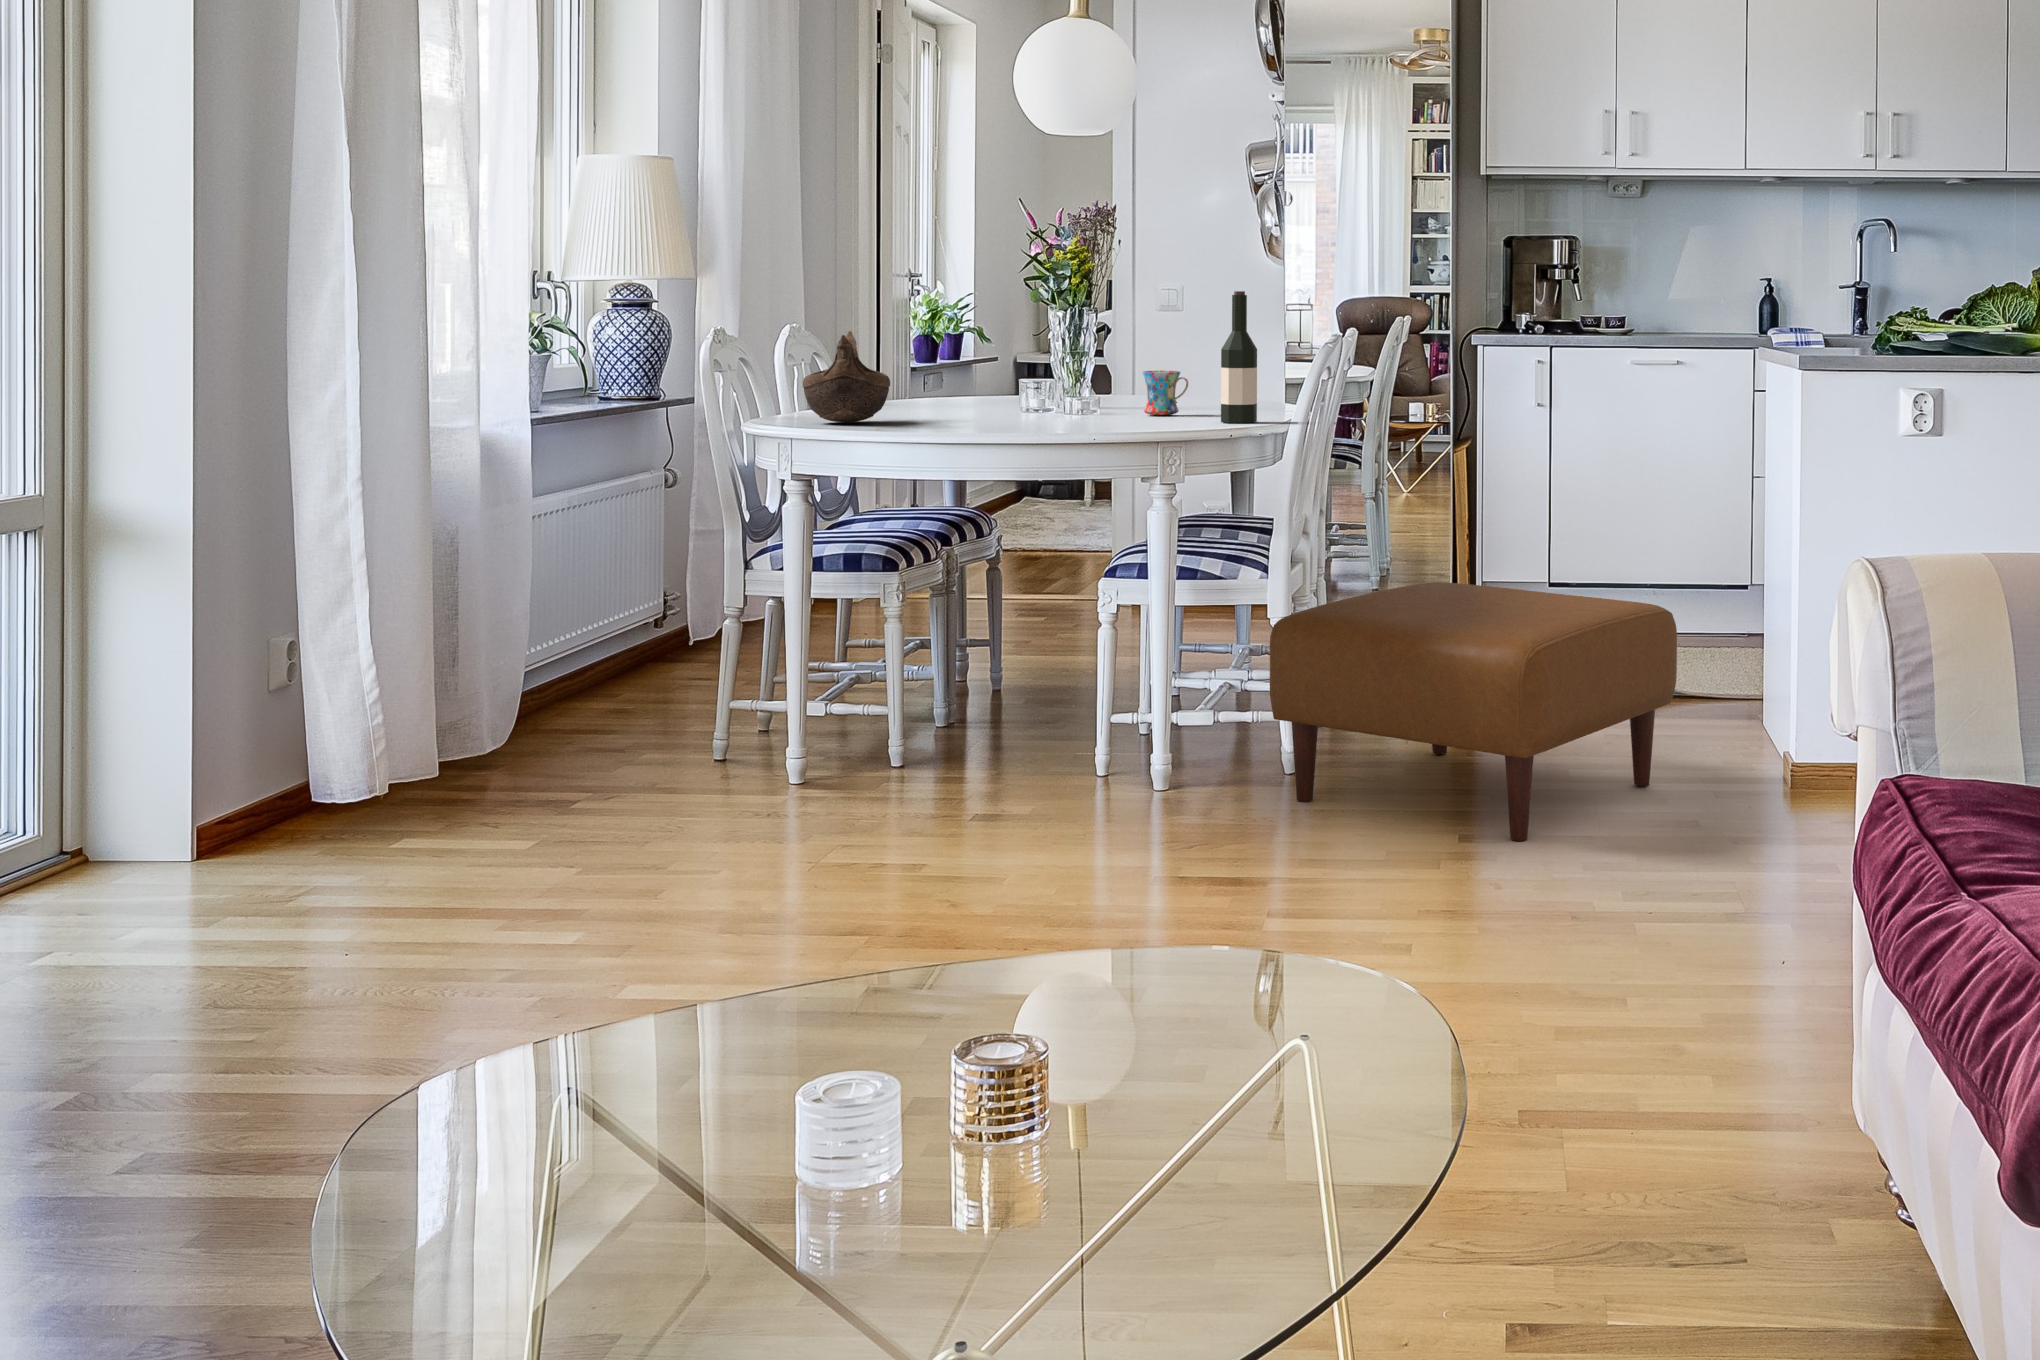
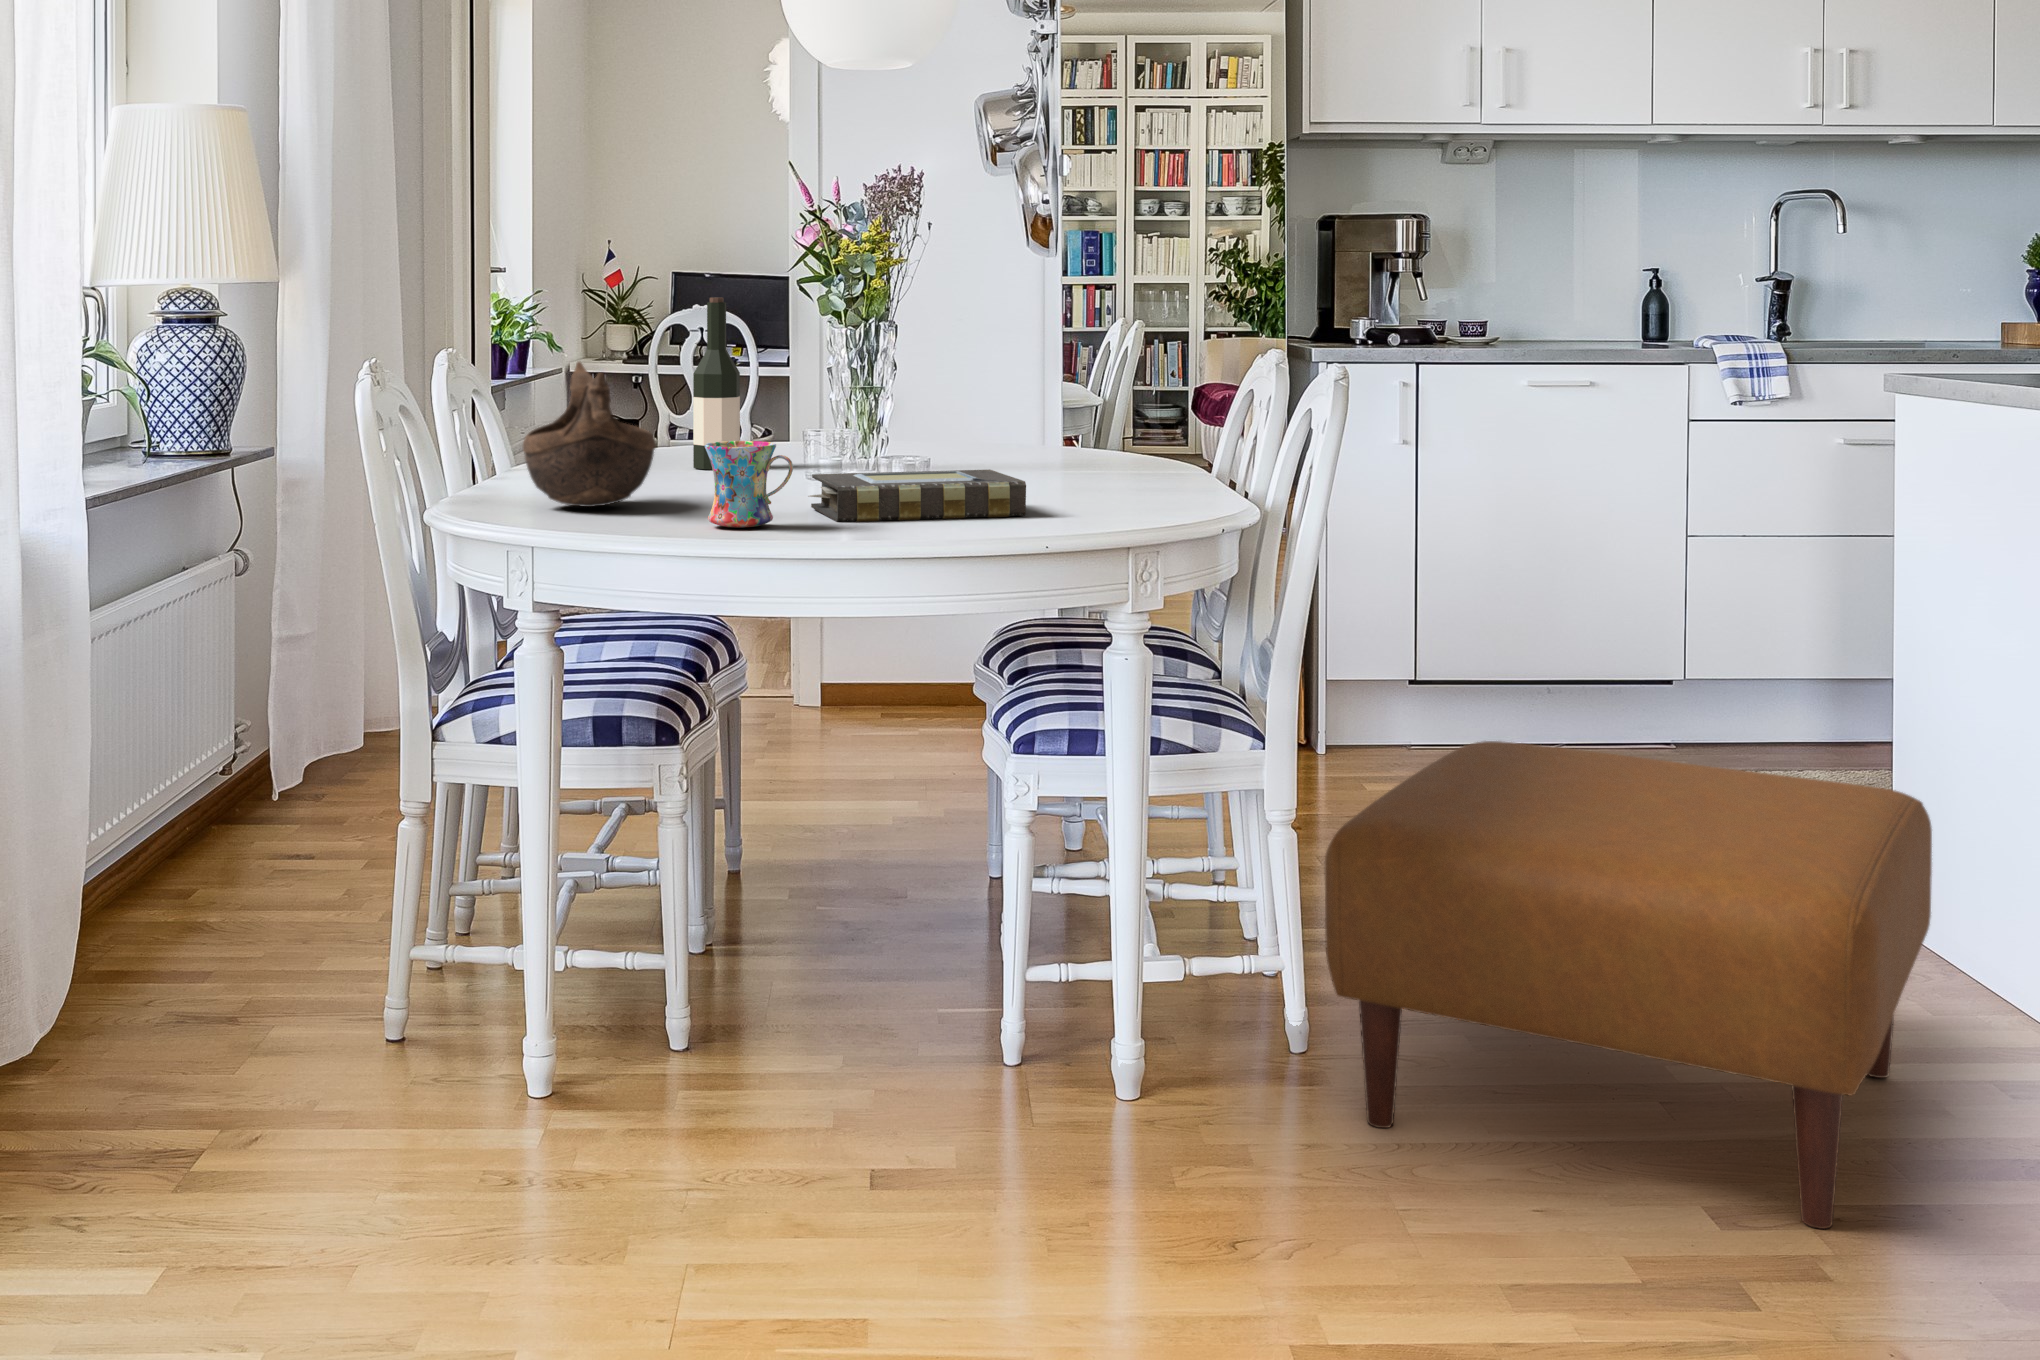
wine bottle: present [1221,291,1257,423] -> present [693,298,740,469]
mug: present [1142,371,1188,415] -> present [705,441,793,528]
book: none [979,401,1118,429] -> present [809,469,1026,522]

